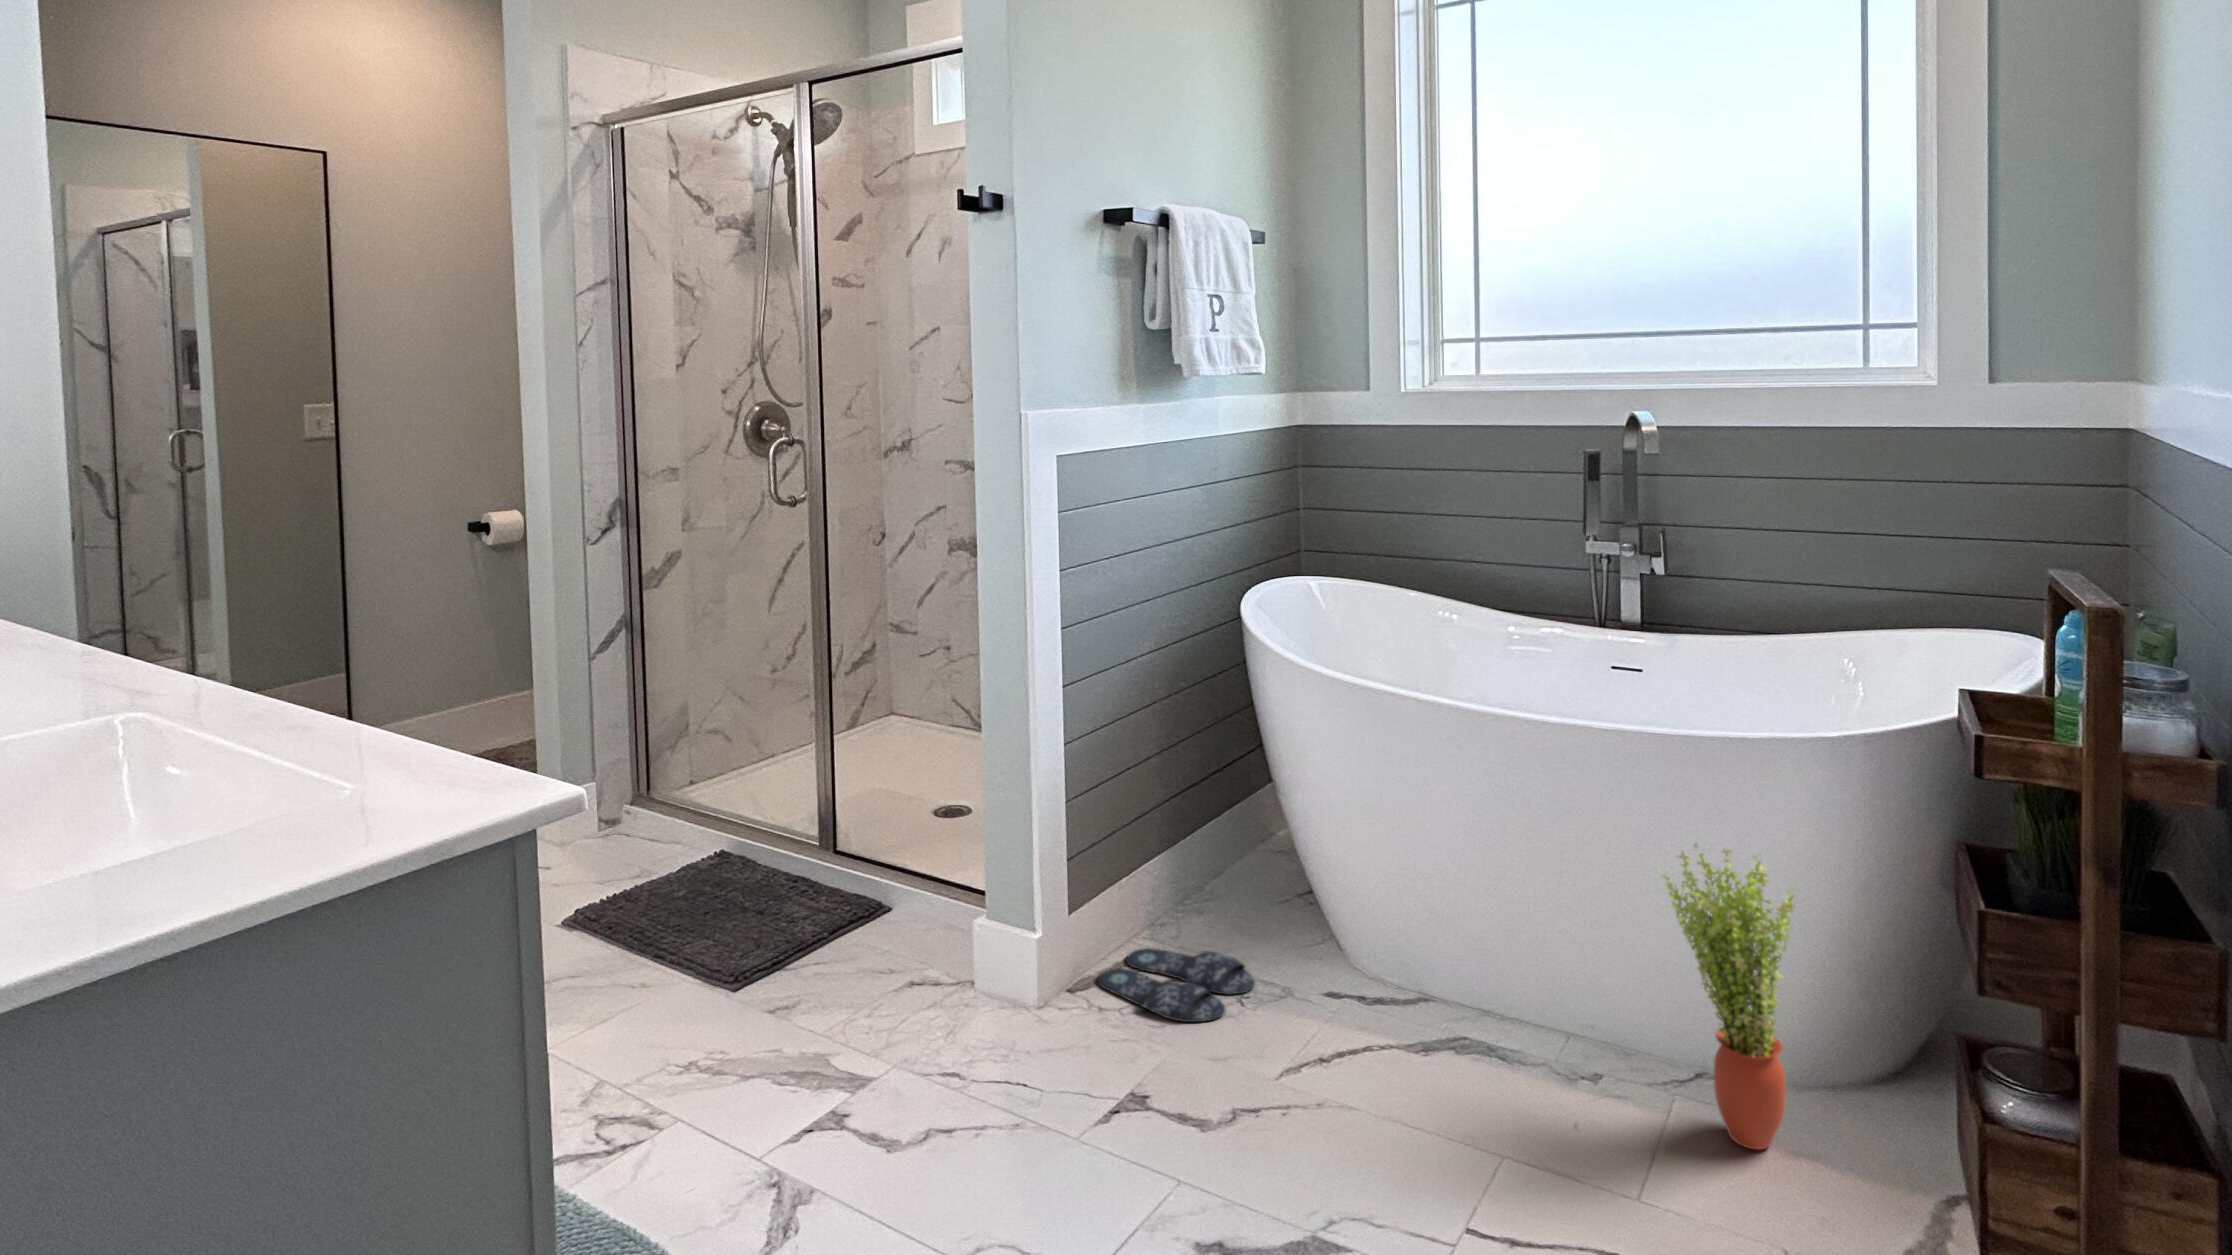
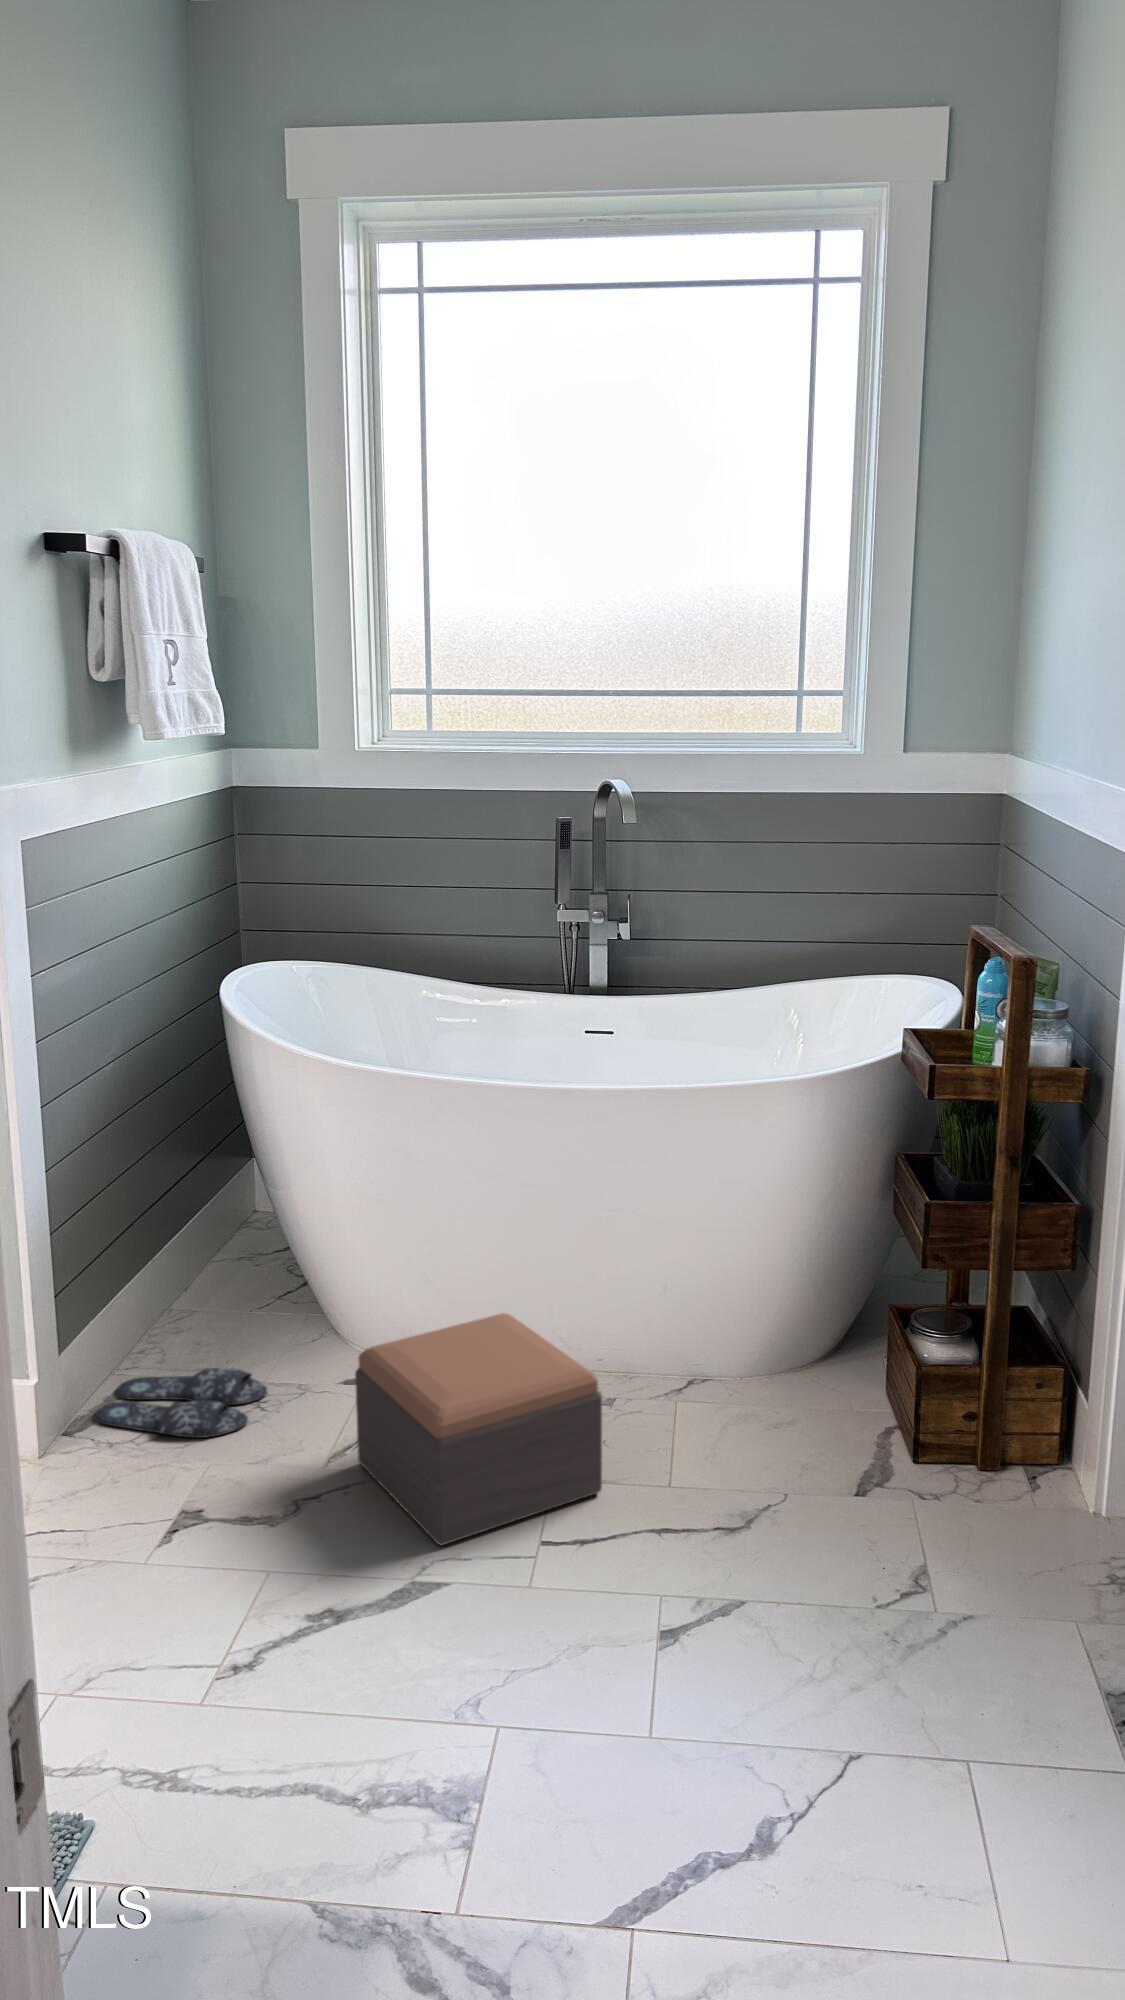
potted plant: present [1663,844,1796,1150] -> none [673,1175,785,1429]
footstool: none [1305,952,1555,1205] -> present [355,1313,602,1545]

